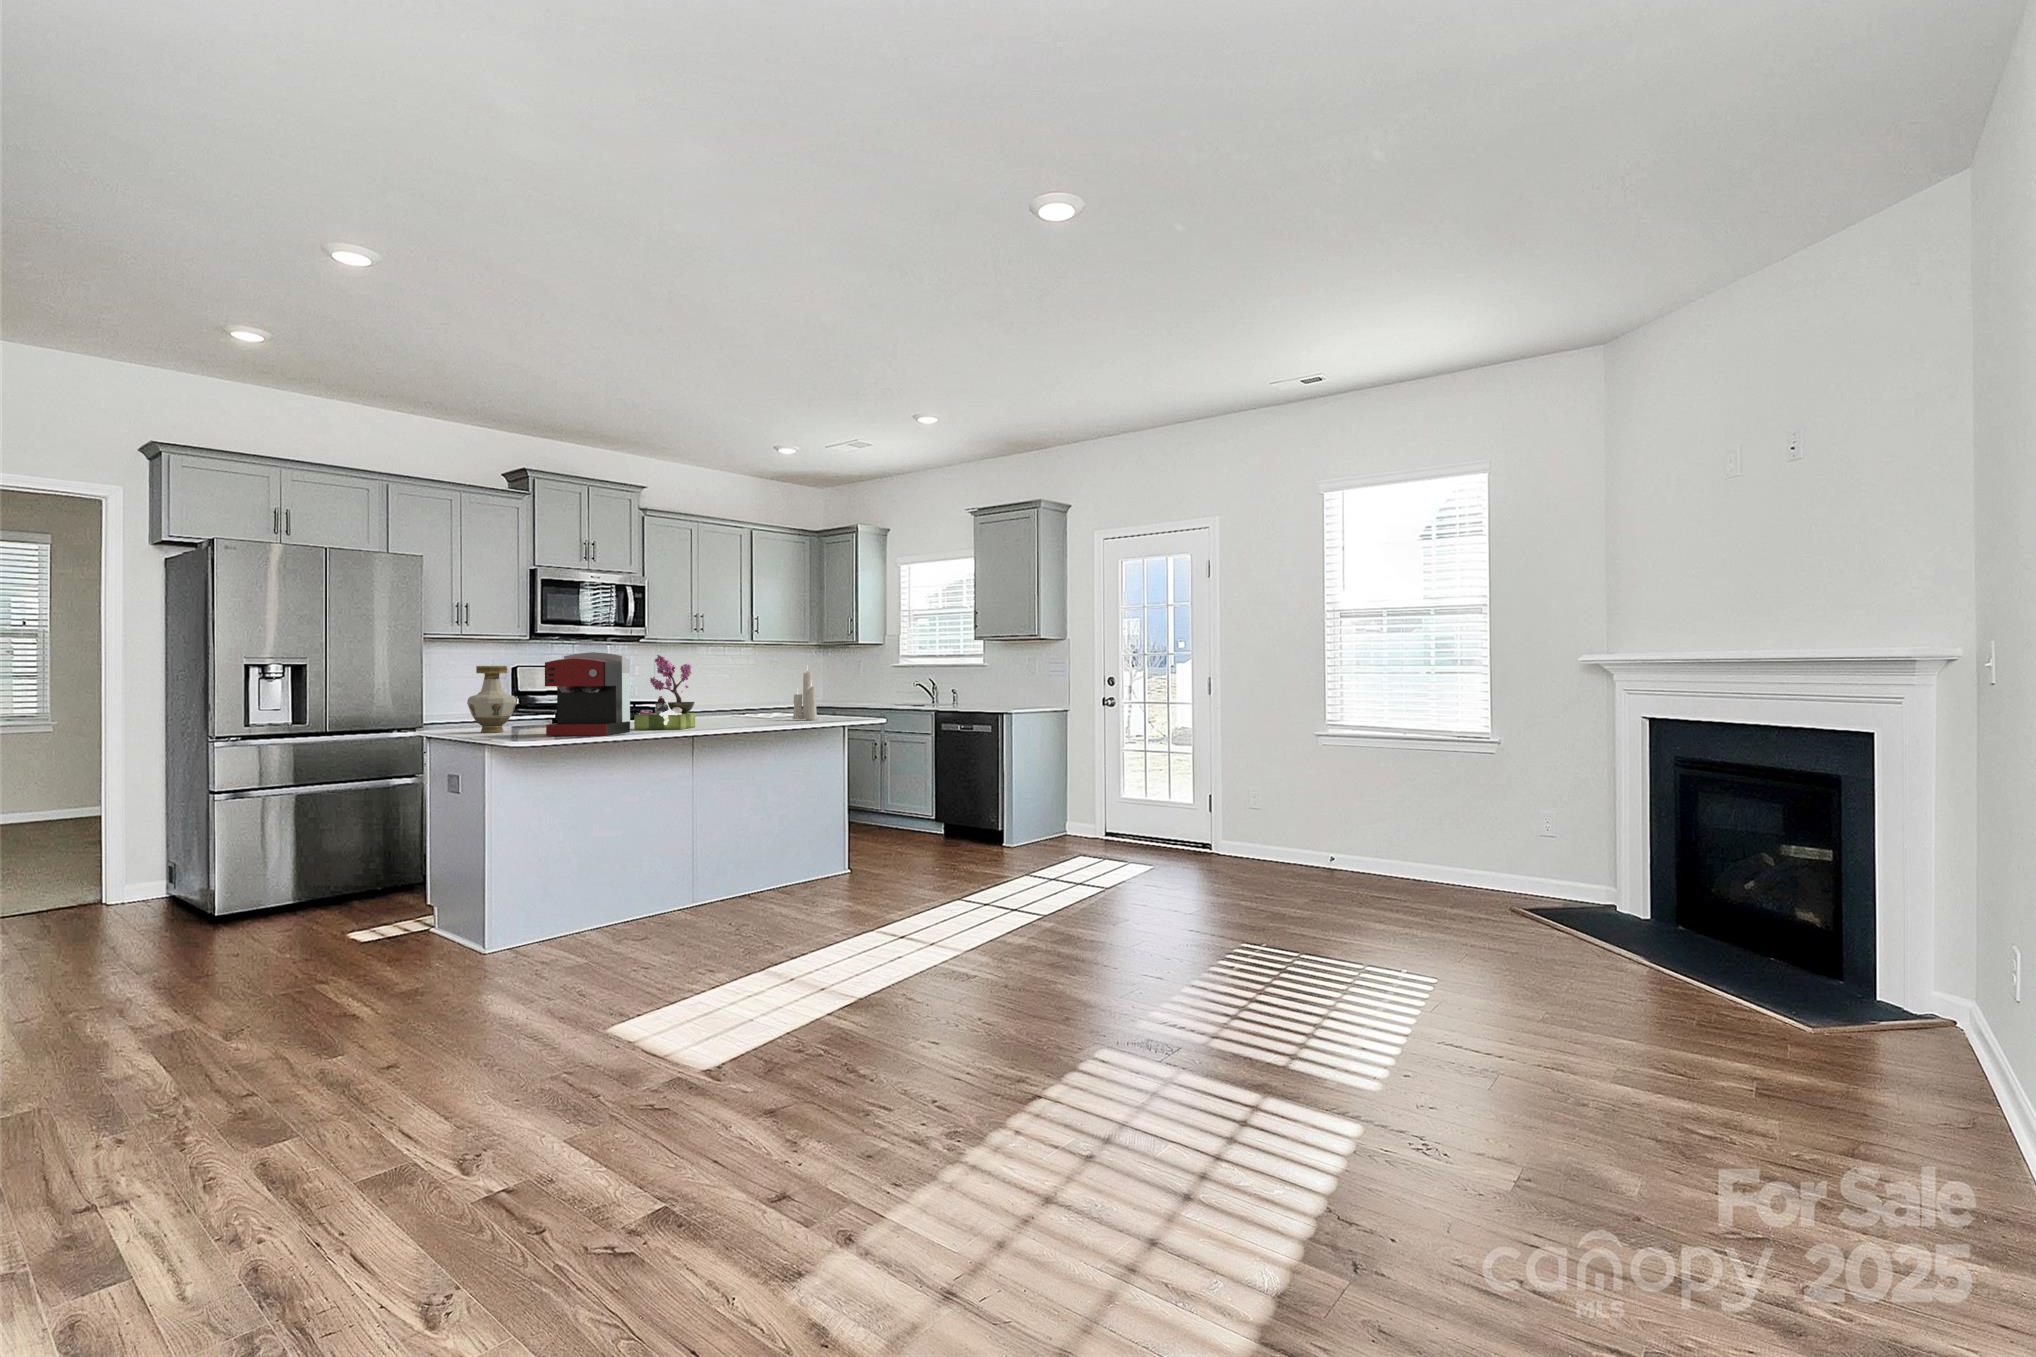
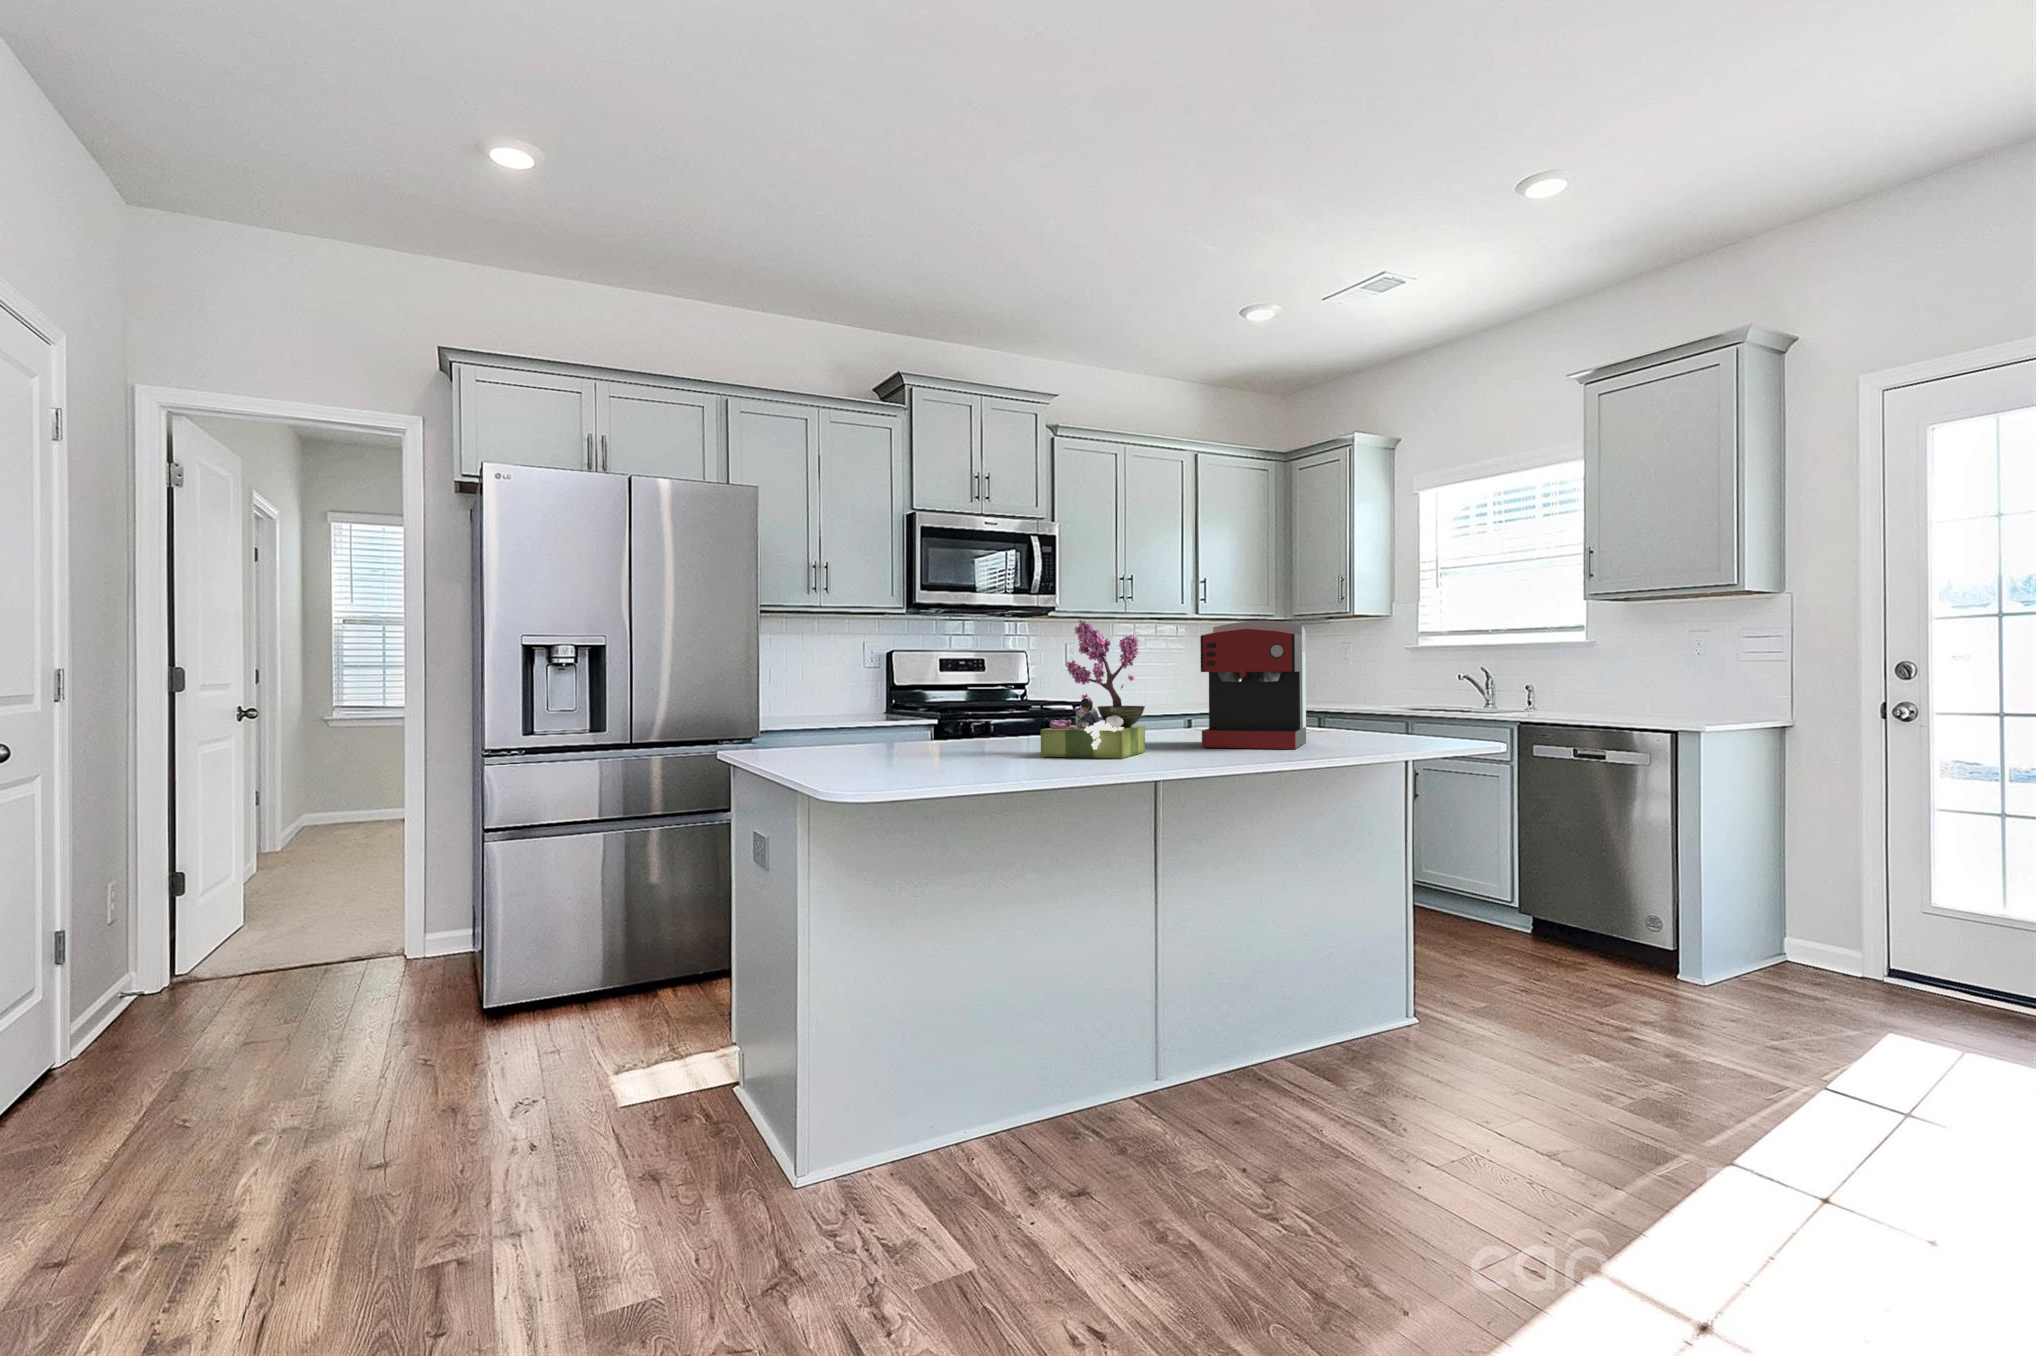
coffee maker: present [545,652,630,736] -> present [1200,620,1306,749]
vase: present [467,666,516,732] -> none [781,642,856,754]
candle: present [793,667,817,720] -> none [1301,633,1349,739]

